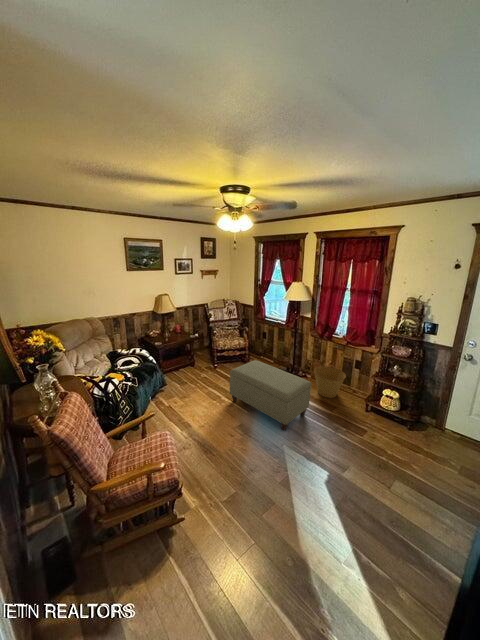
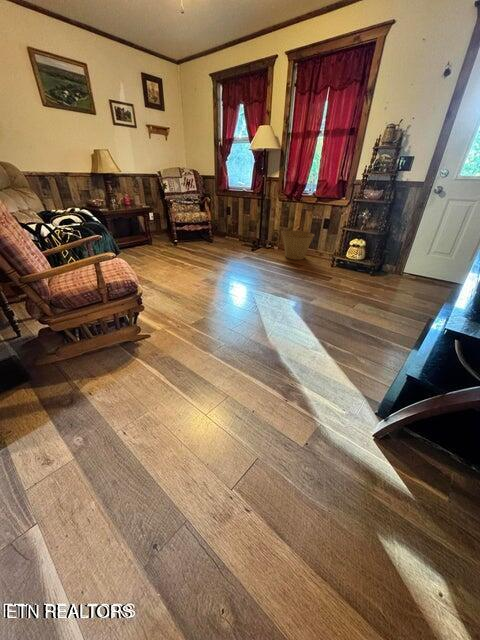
ottoman: present [230,360,312,430] -> none [190,221,280,280]

